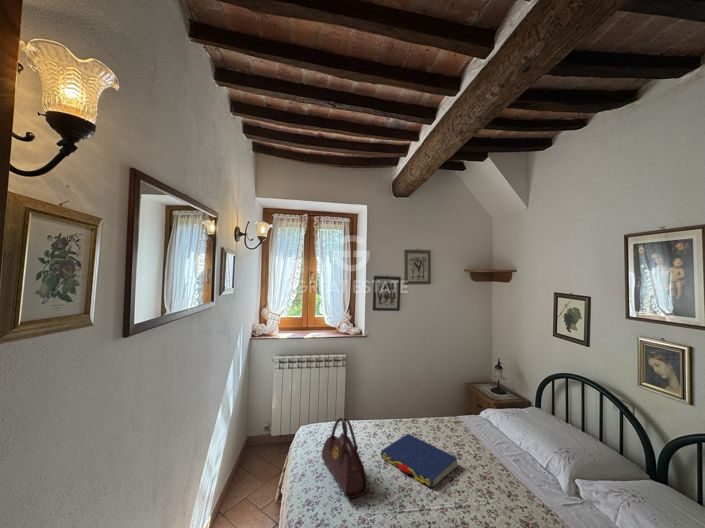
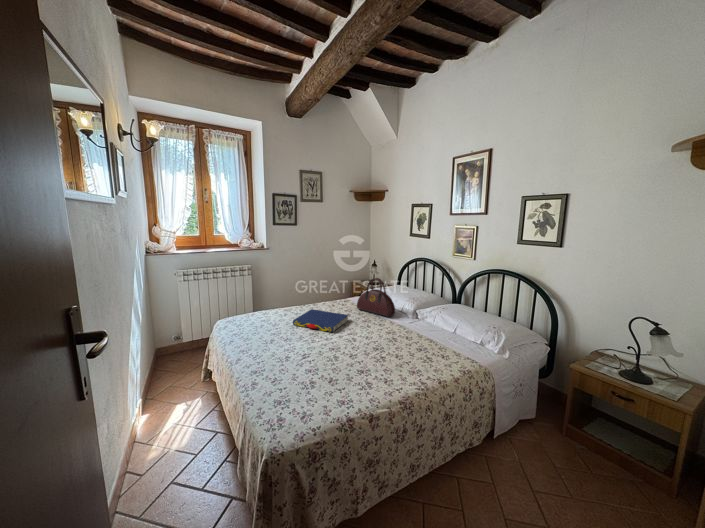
handbag: present [322,417,367,498] -> present [357,278,395,317]

